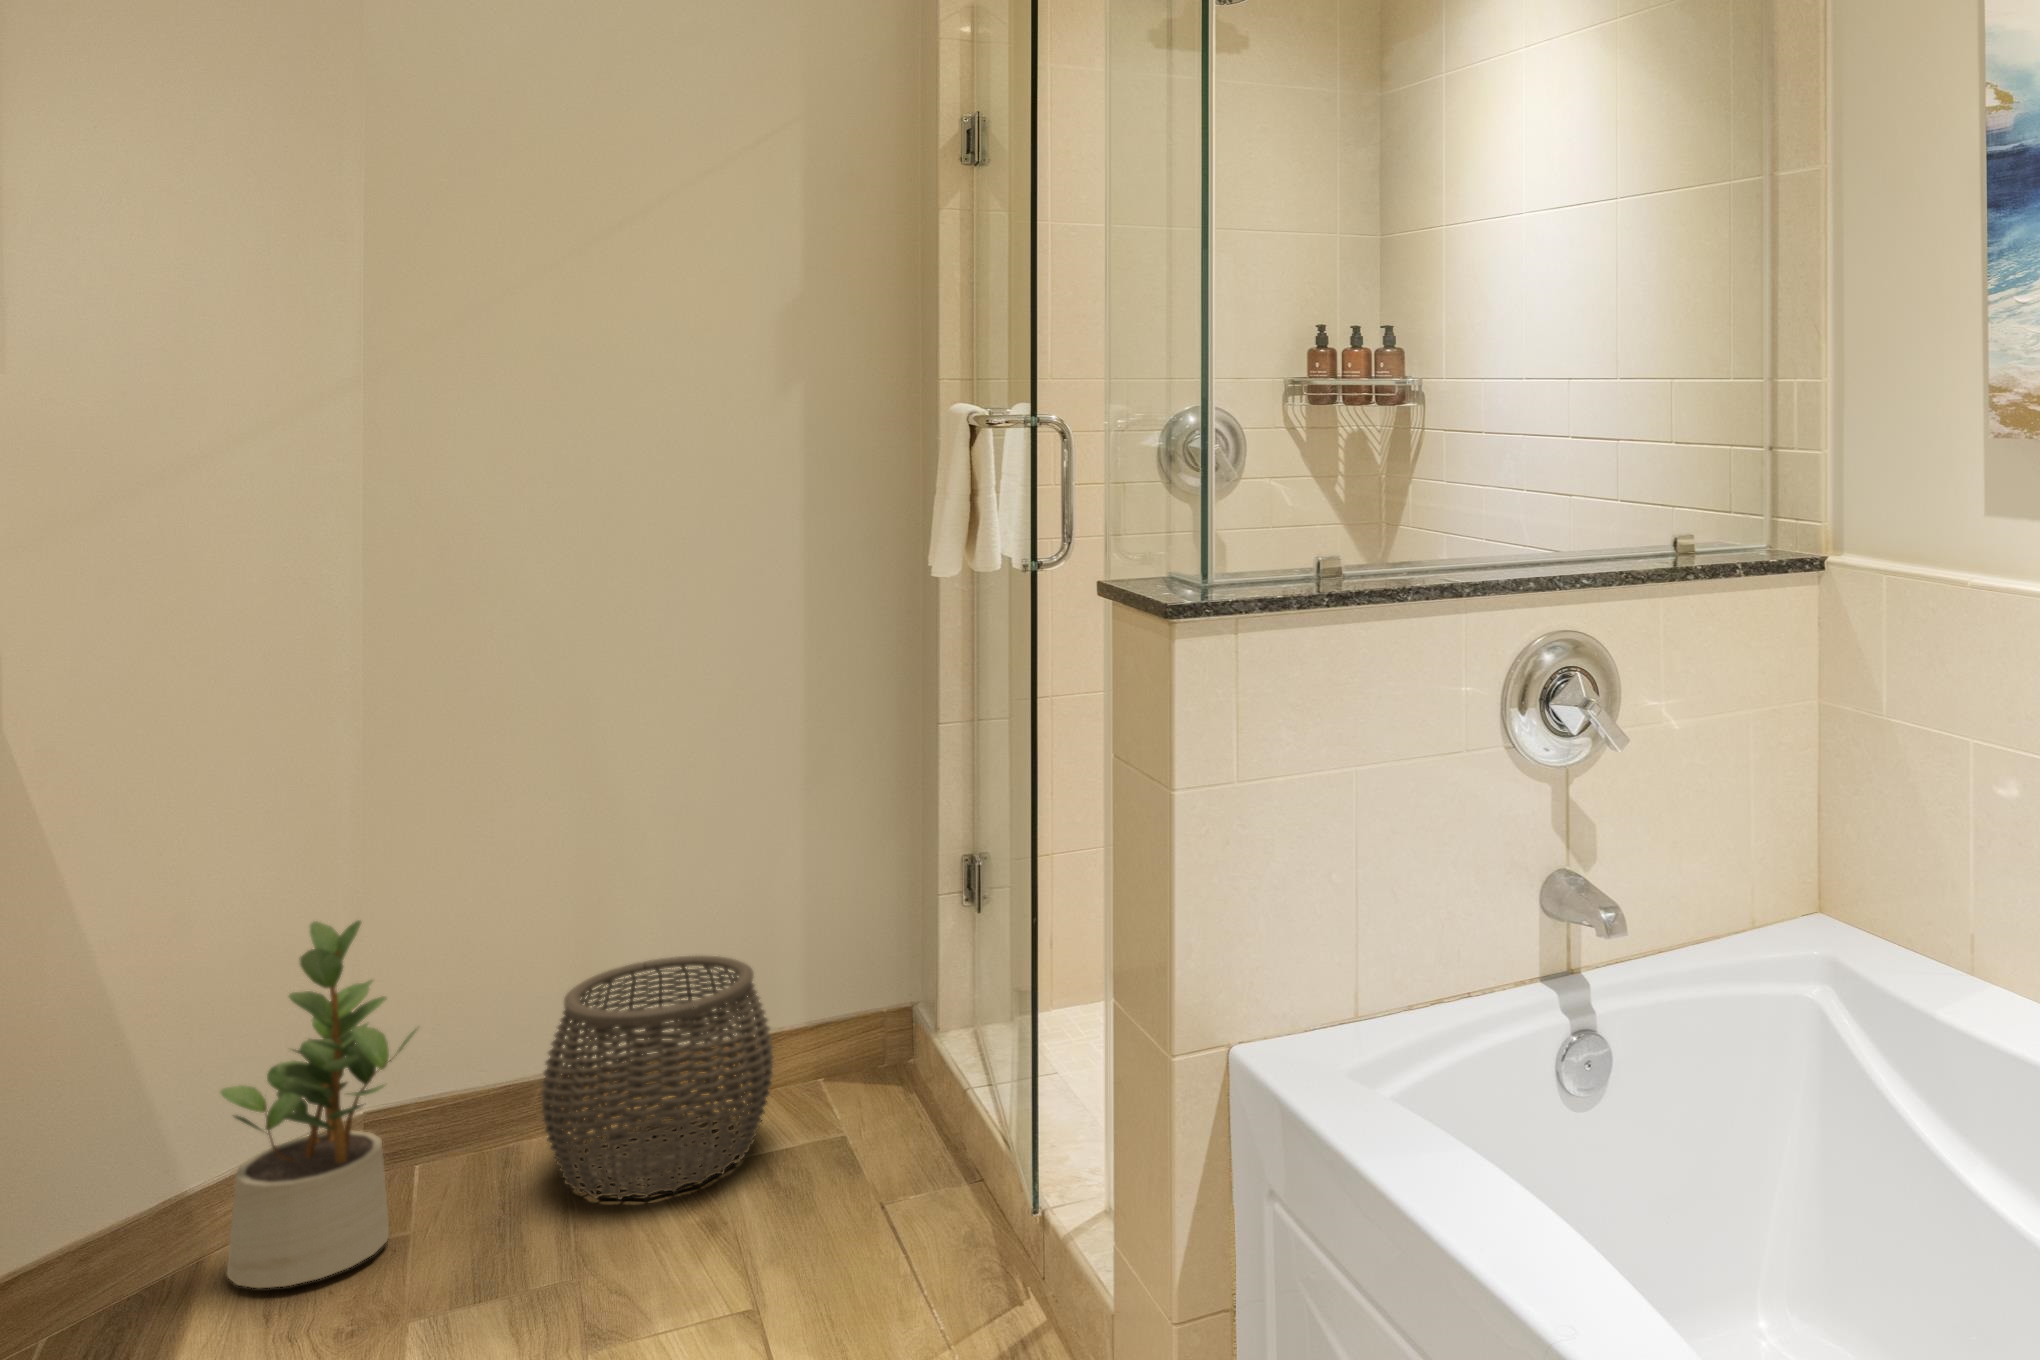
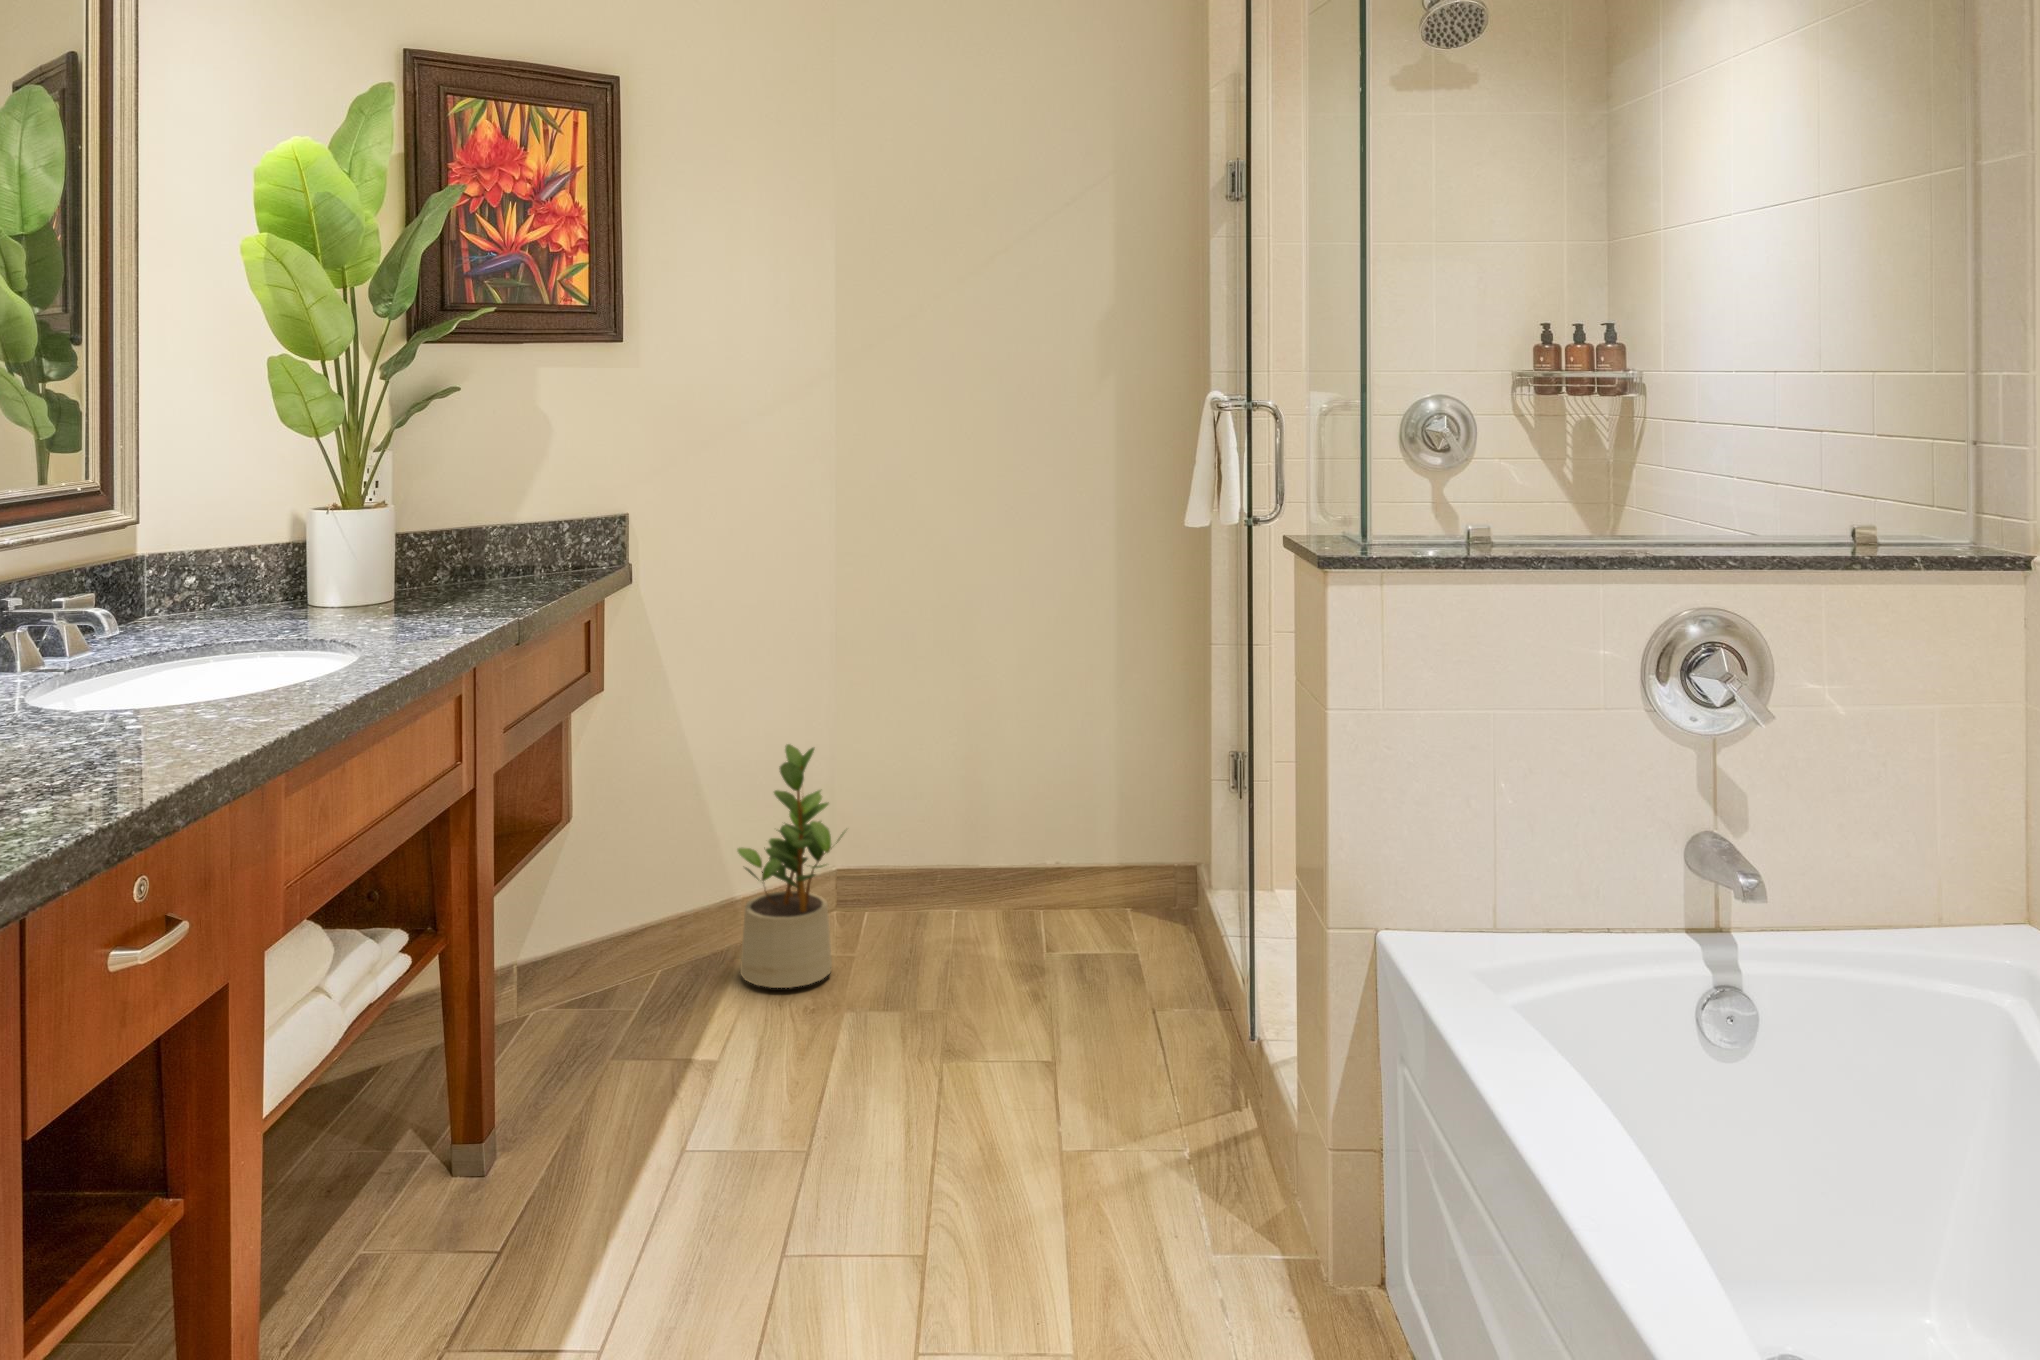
woven basket: present [541,956,774,1199] -> none [925,809,1081,983]

